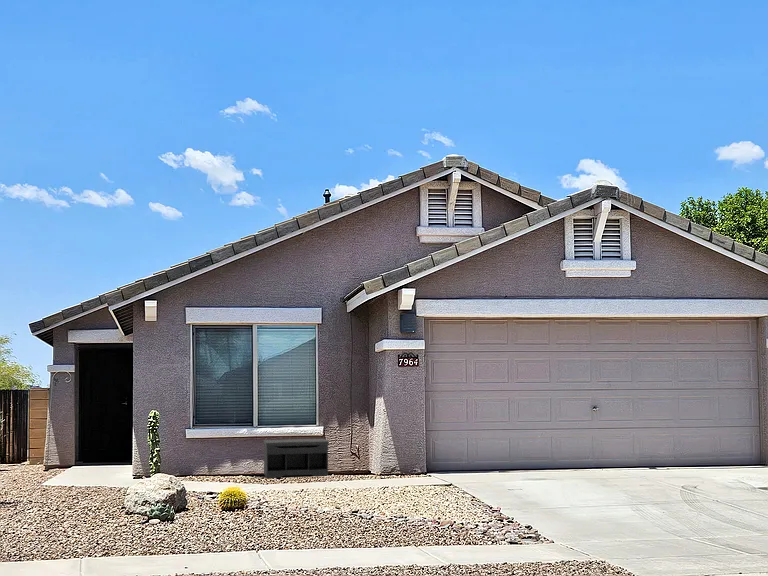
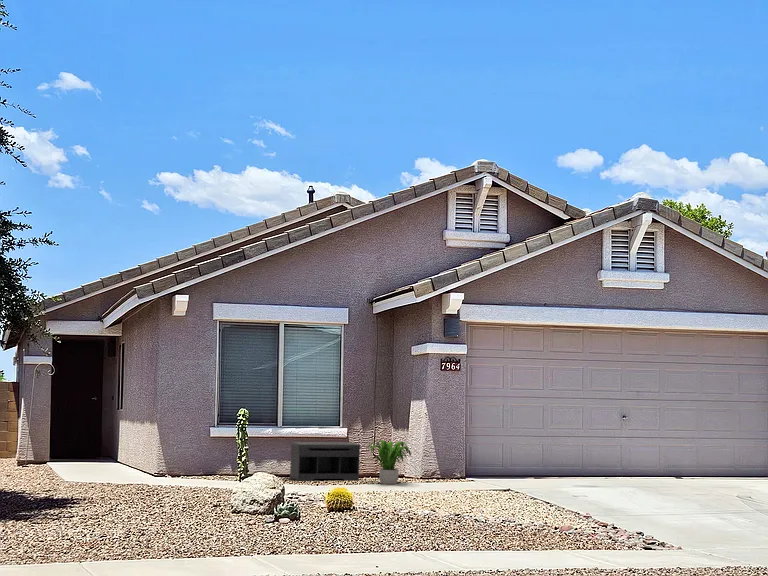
potted plant: none [329,435,374,480] -> present [366,440,411,484]

